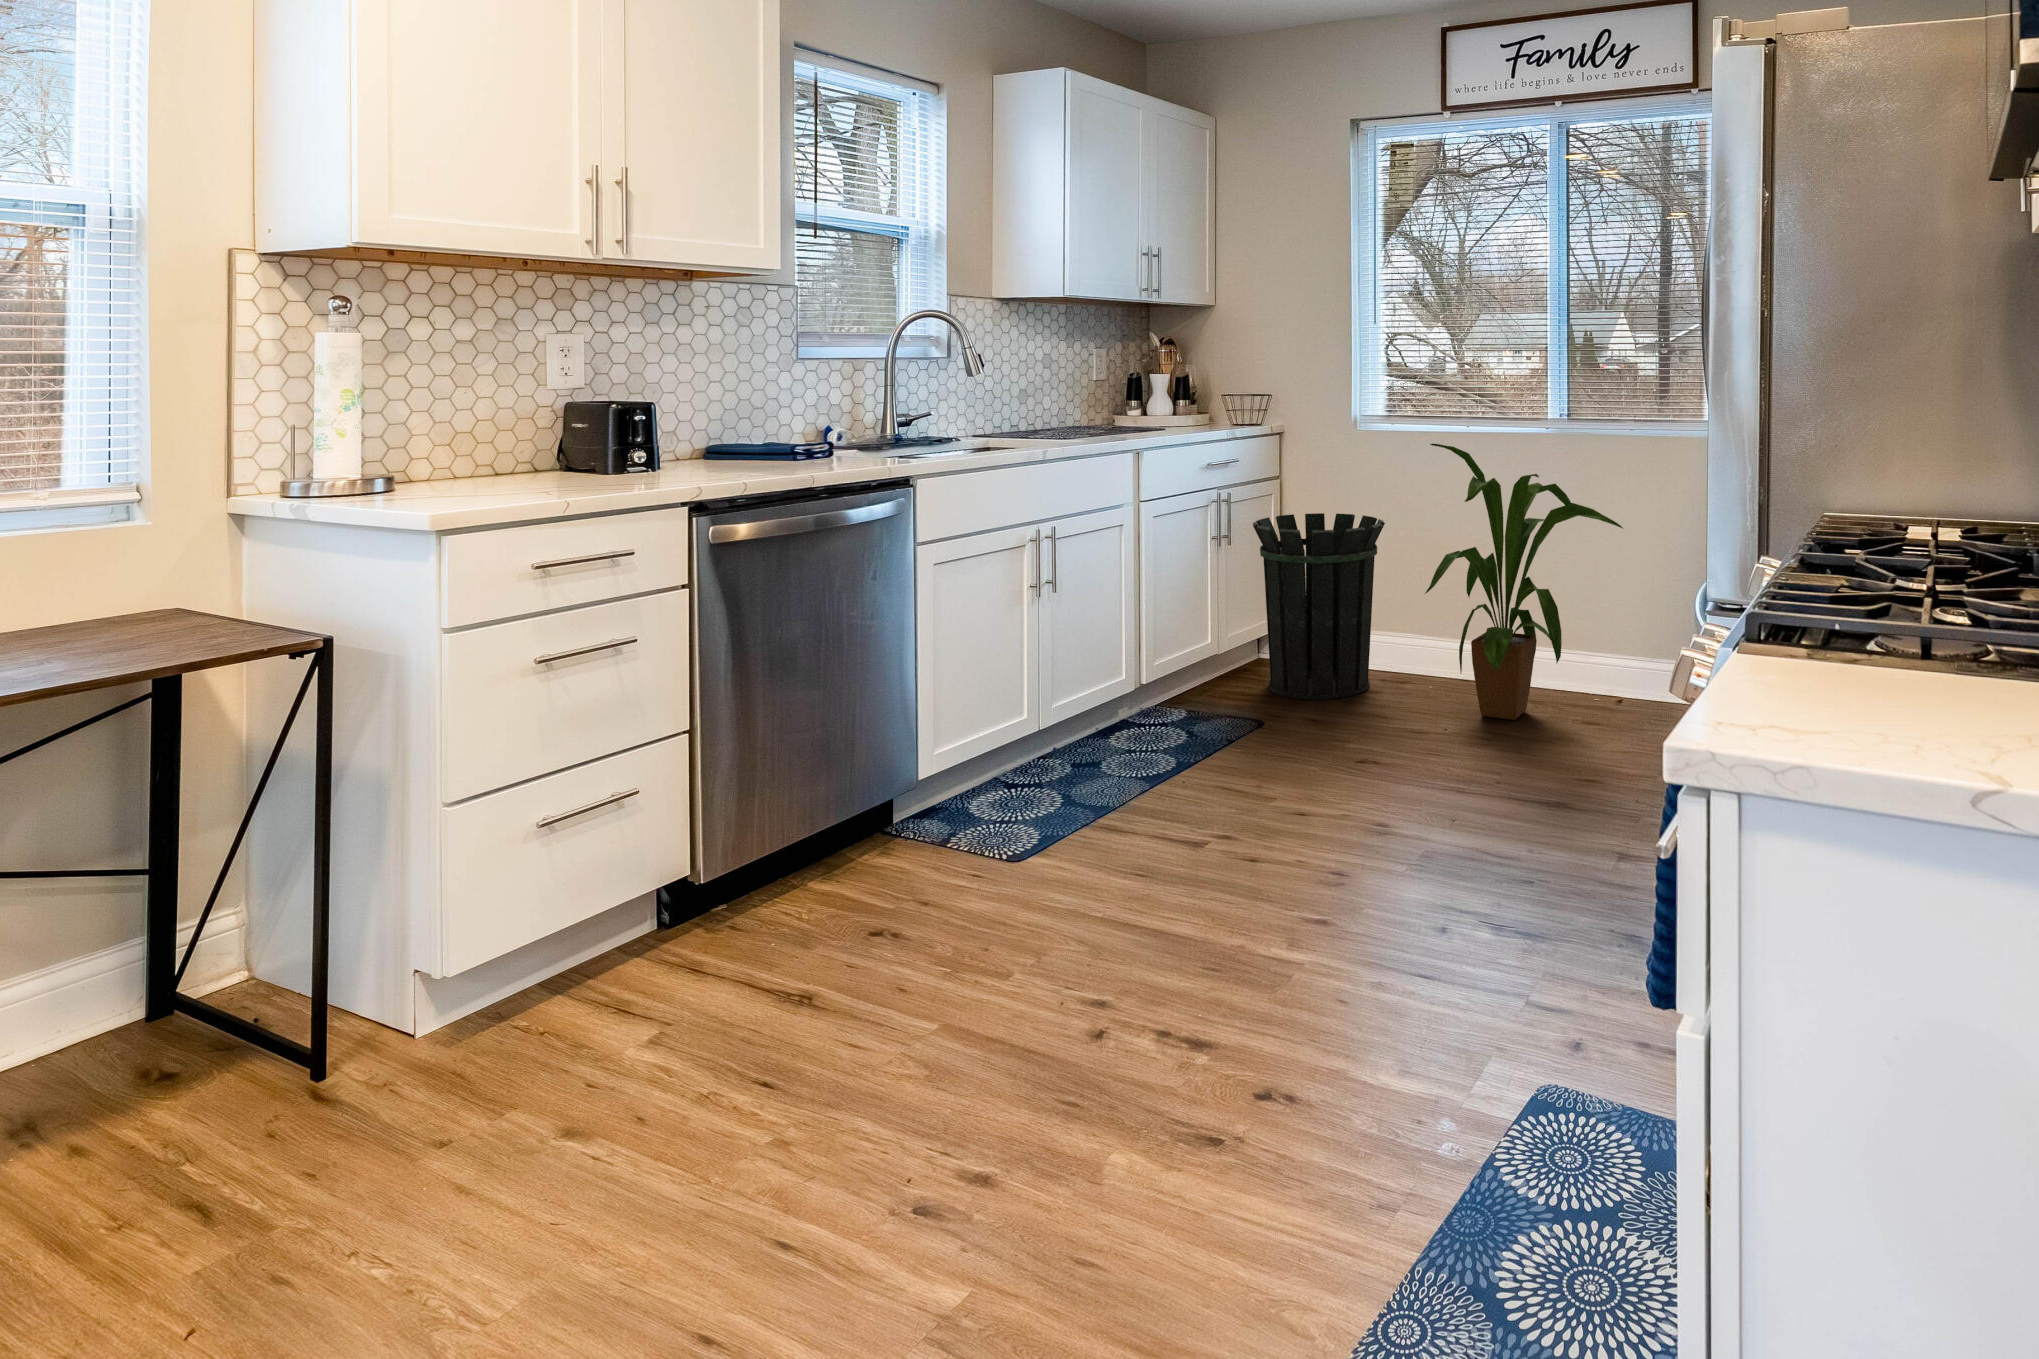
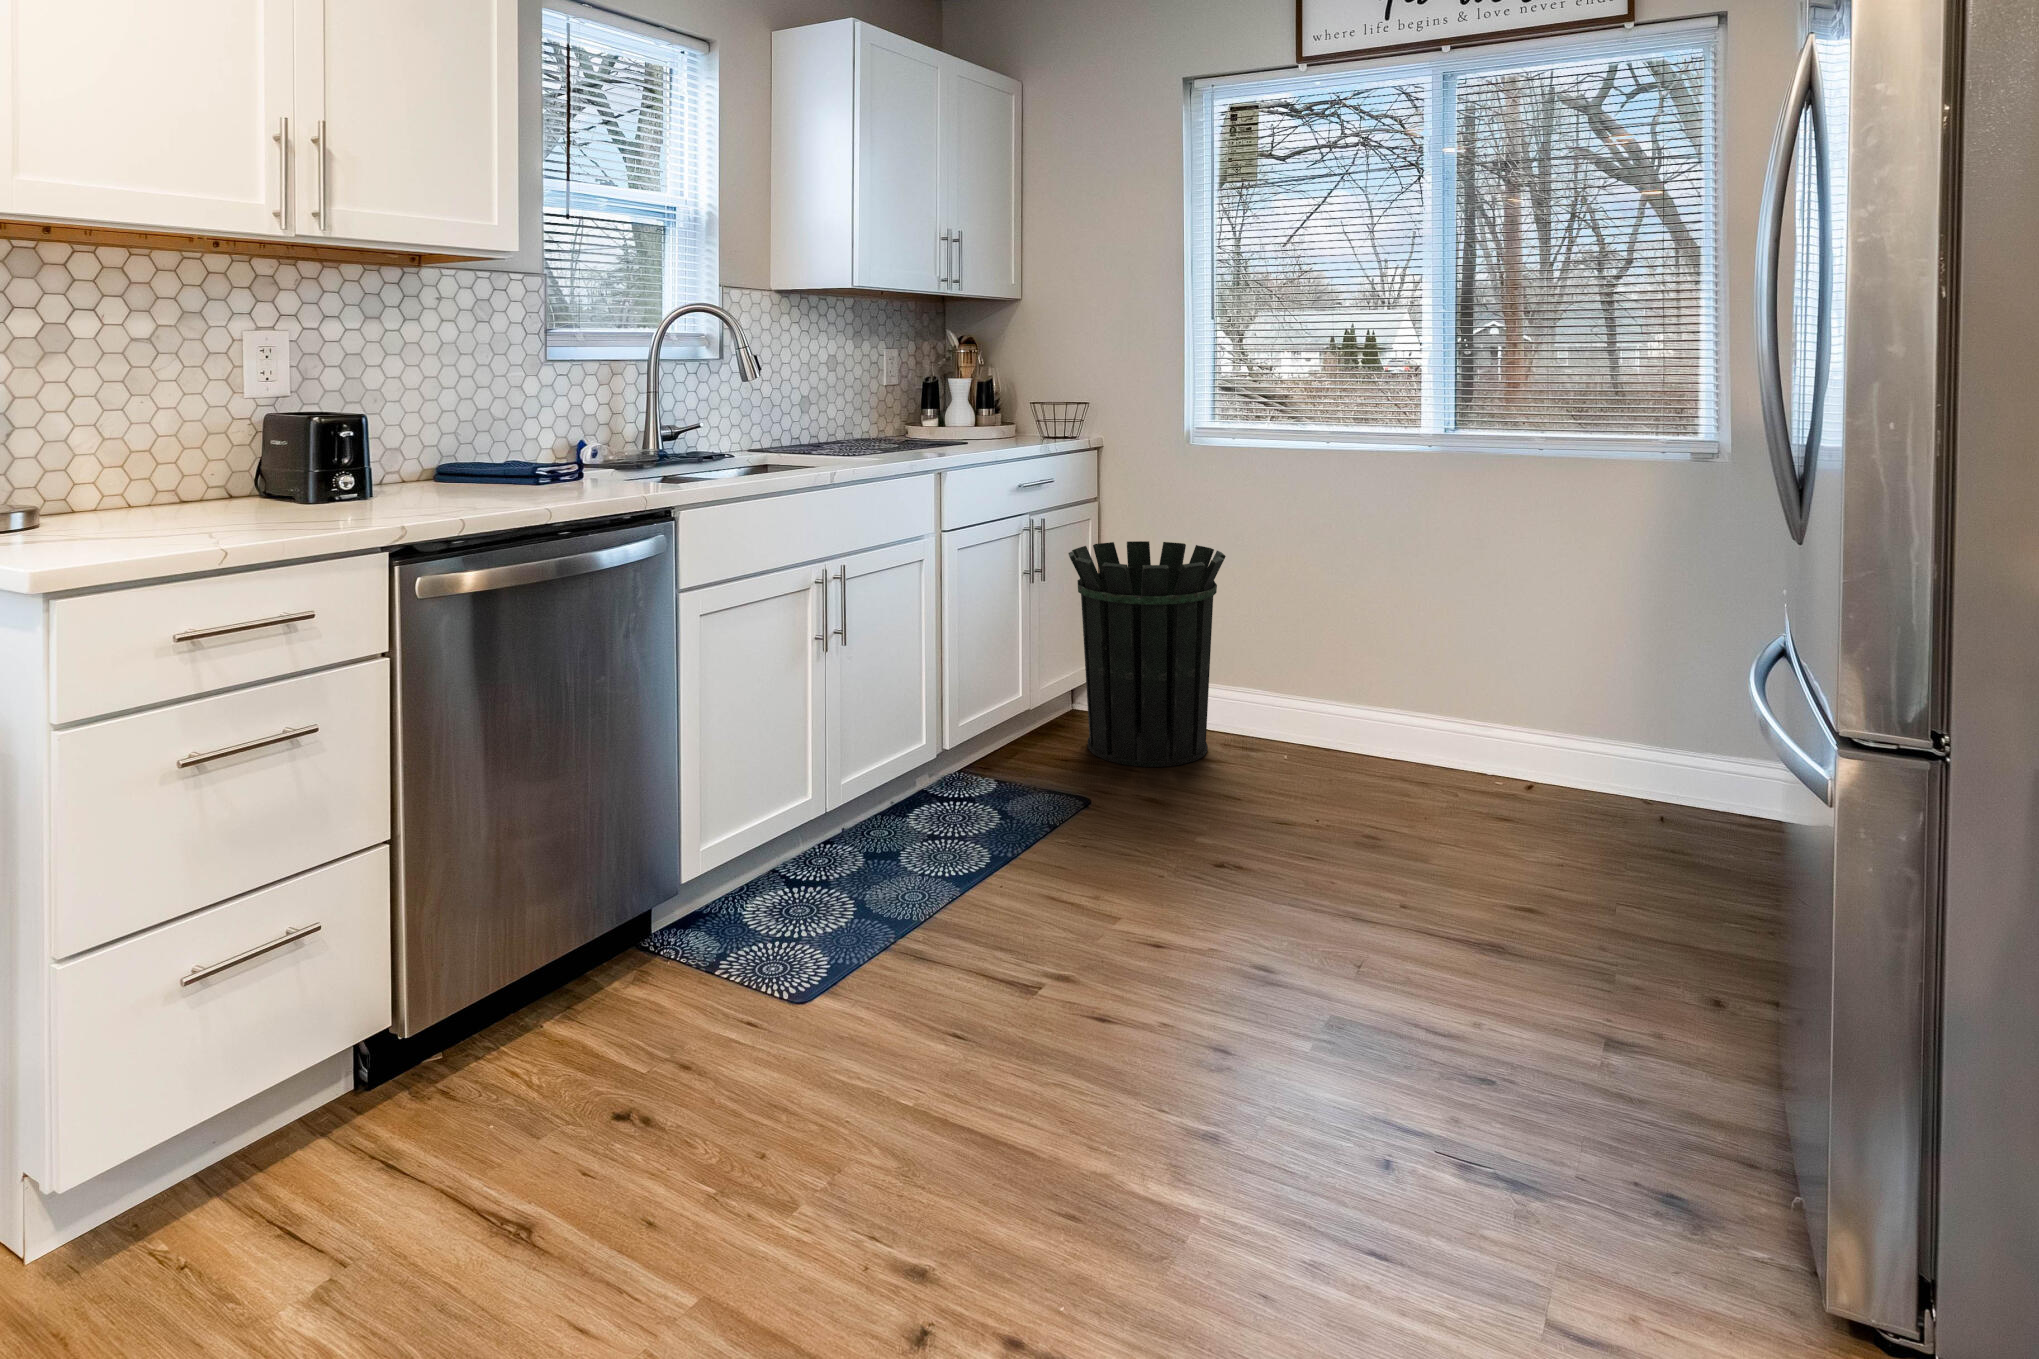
house plant: present [1425,444,1623,720] -> none [1288,463,1540,807]

